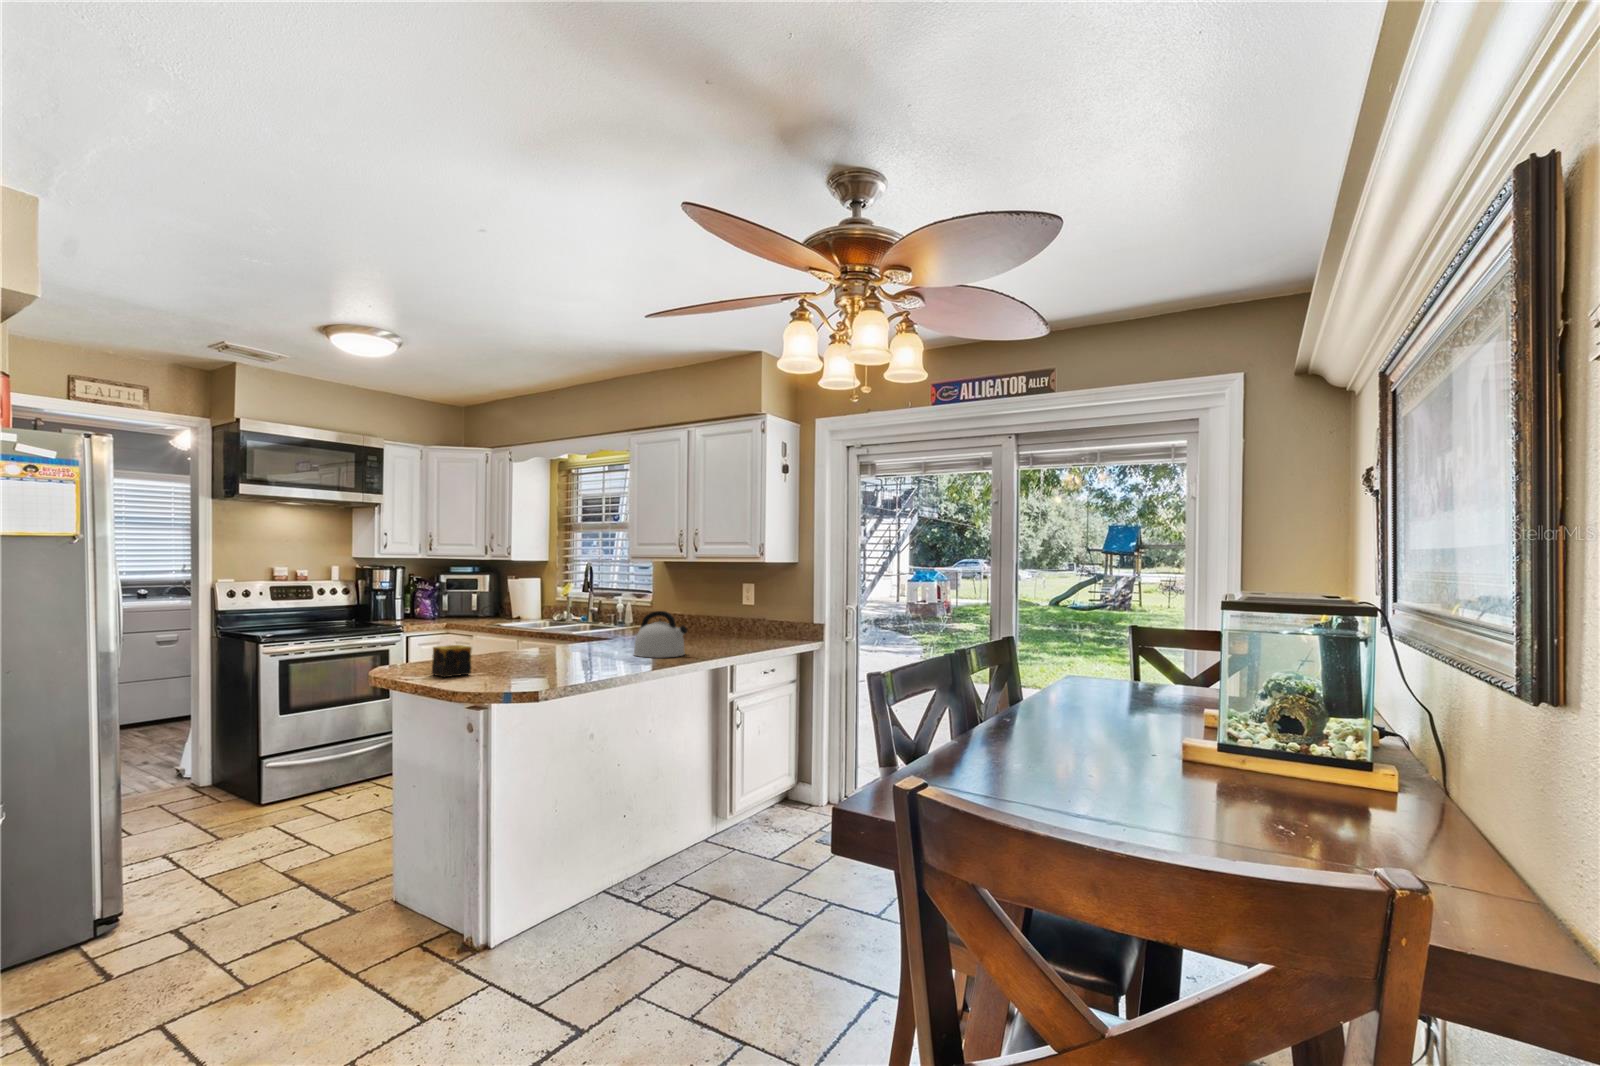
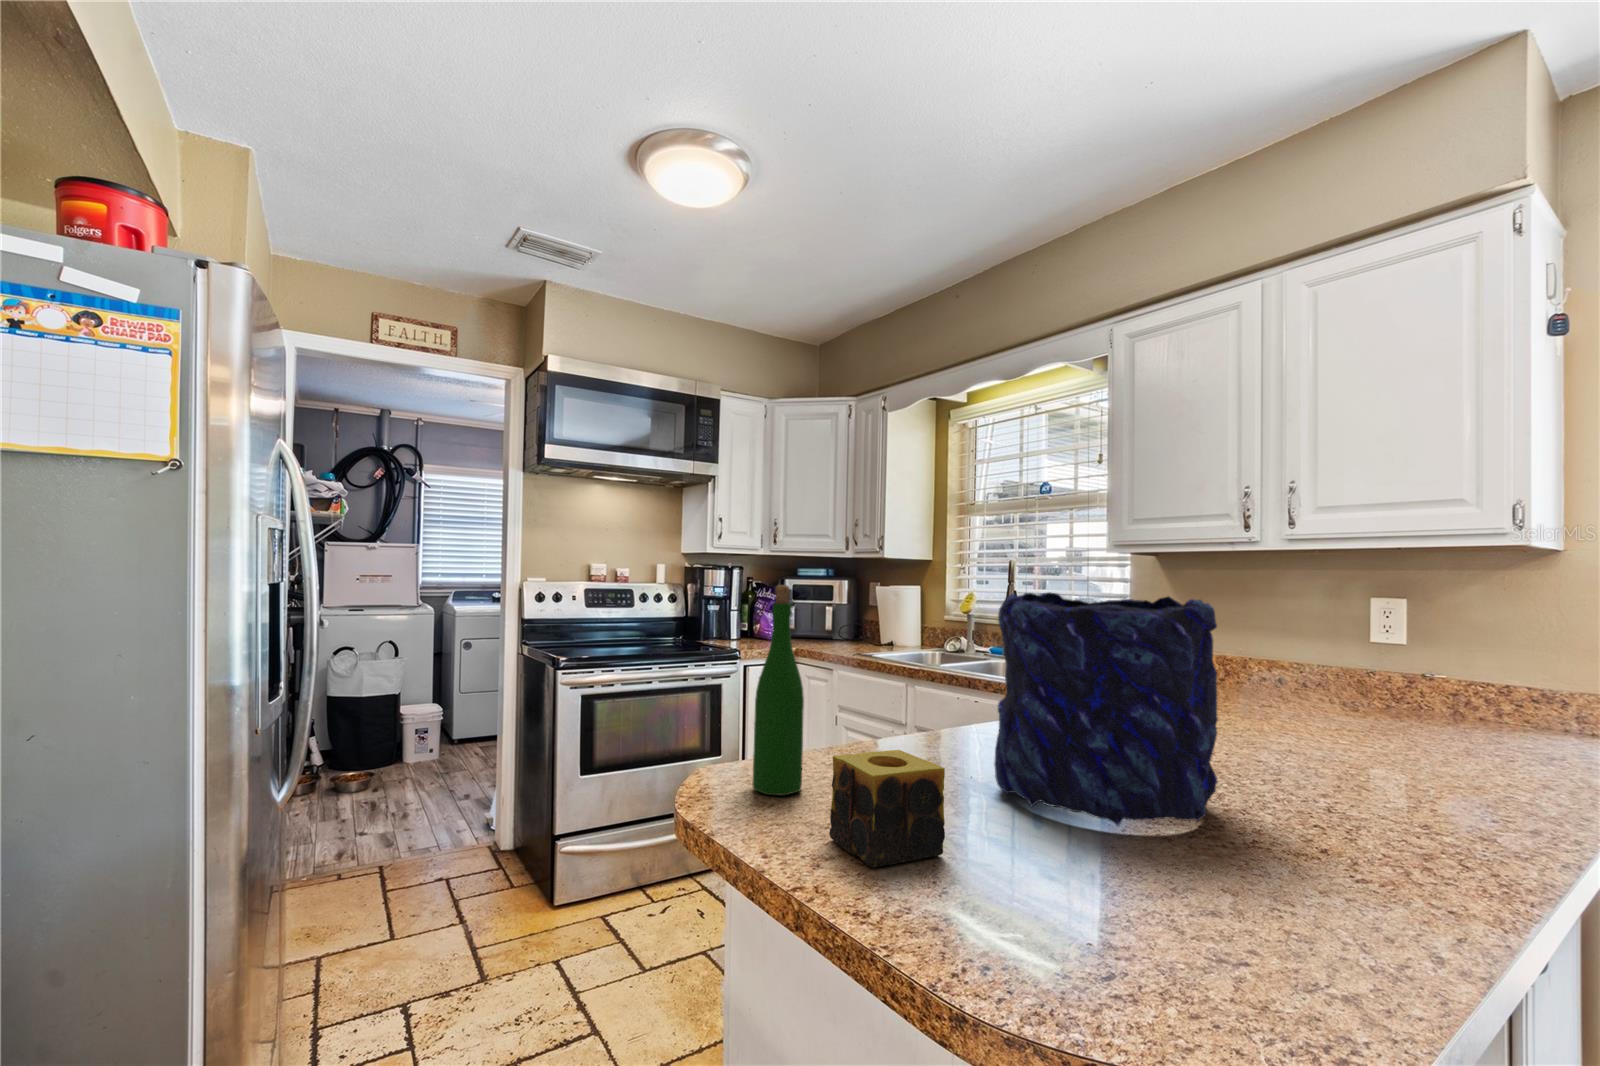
vase: none [506,588,585,666] -> present [994,593,1218,826]
wine bottle: none [403,589,426,669] -> present [753,585,804,795]
kettle: present [634,611,687,658] -> none [1294,667,1495,813]

